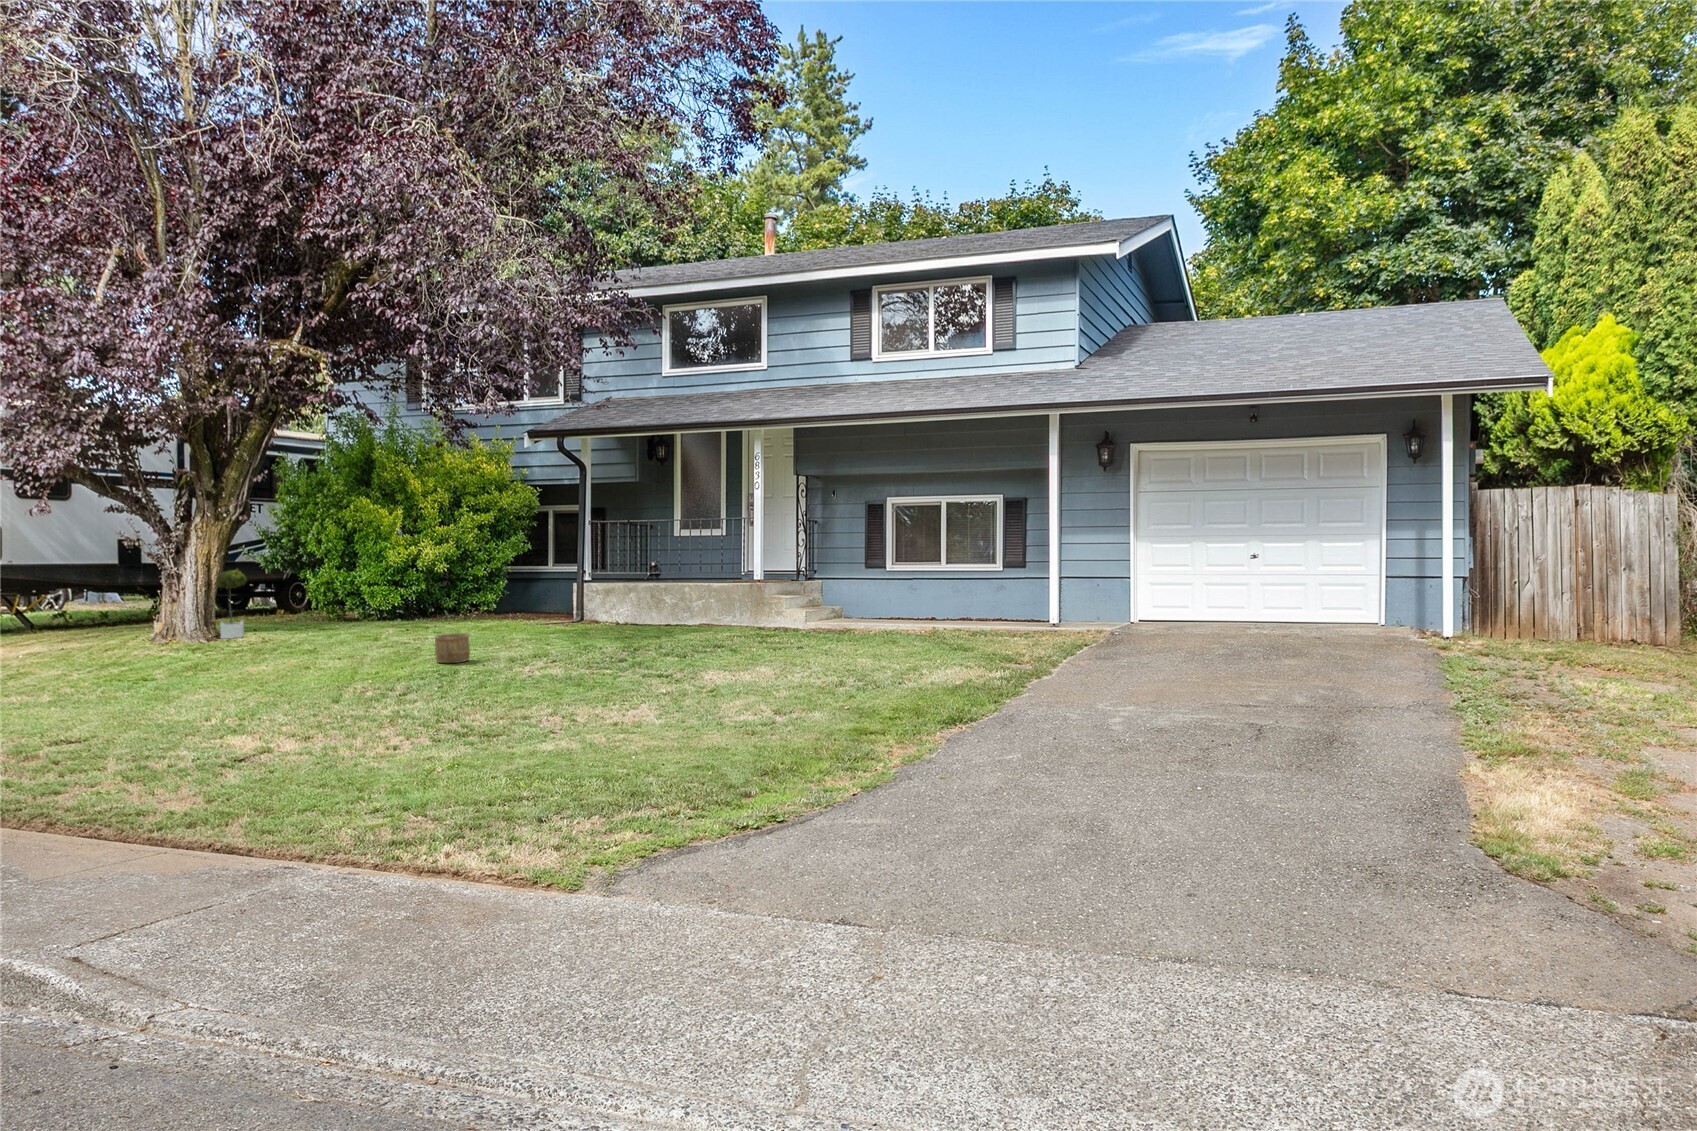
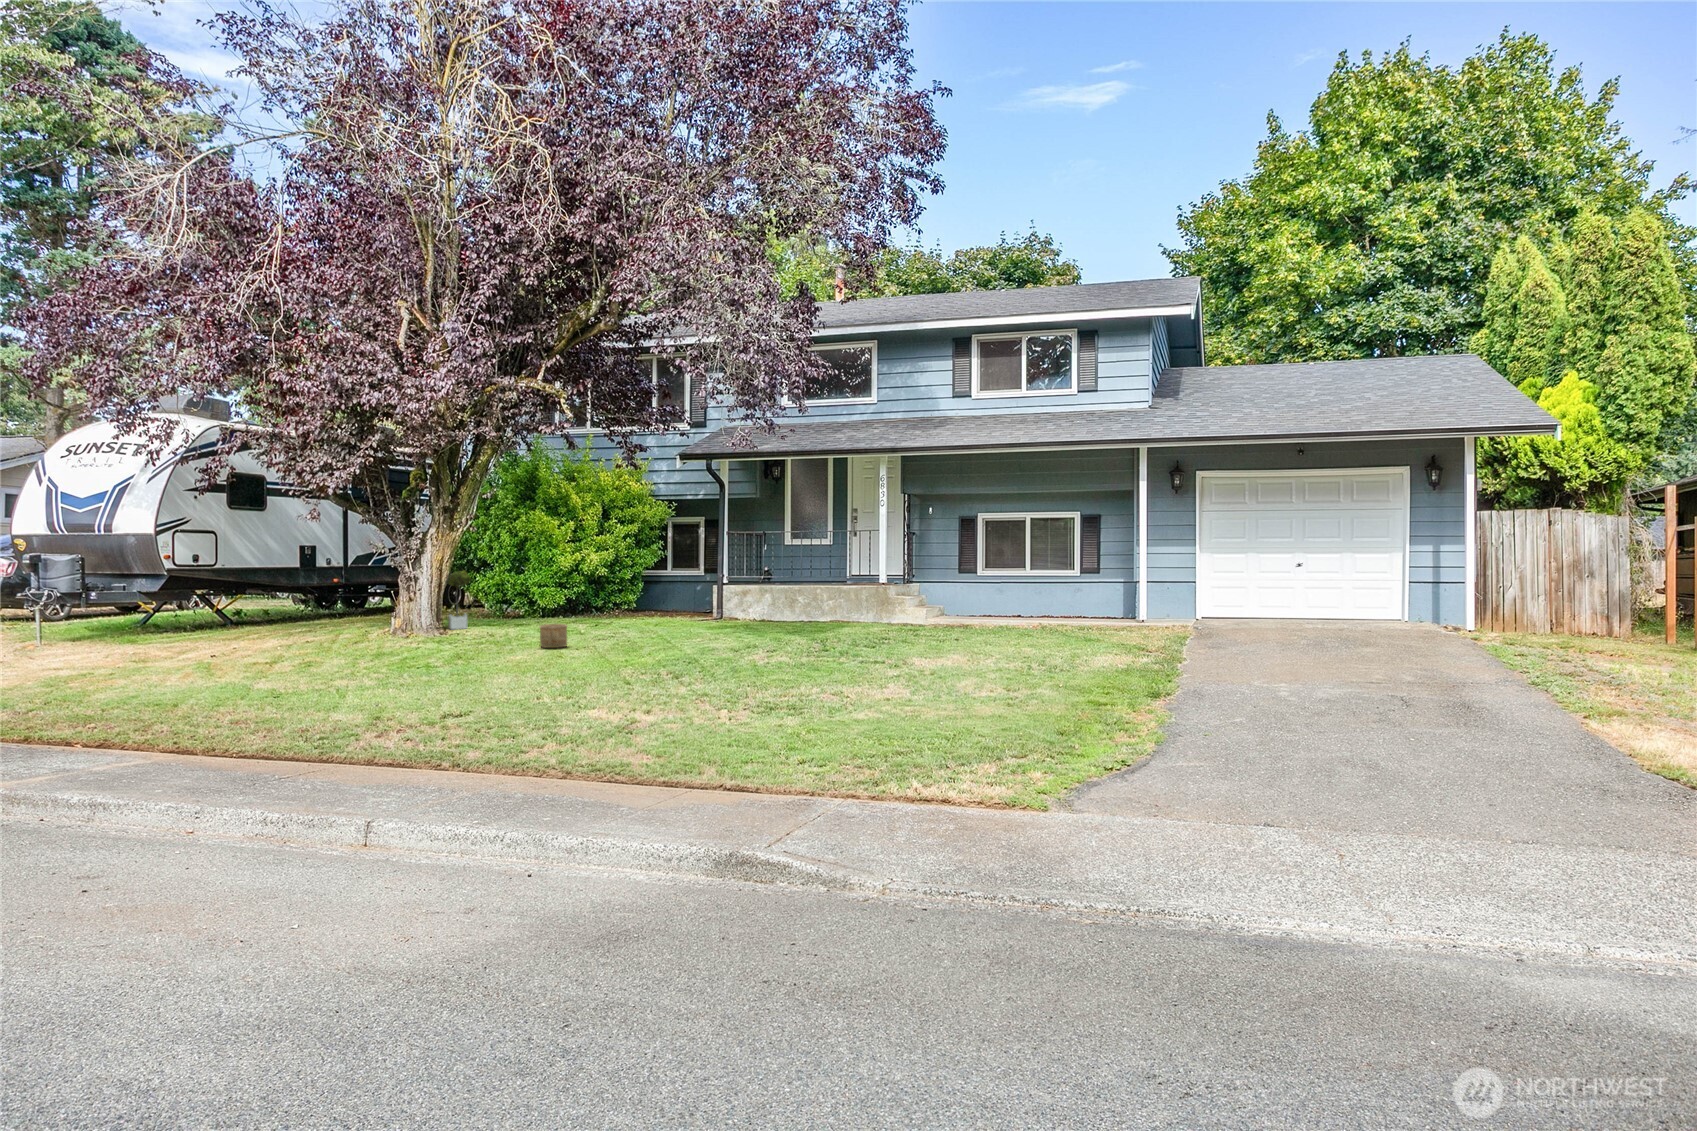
wooden bucket: present [434,633,470,663] -> present [539,624,567,648]

